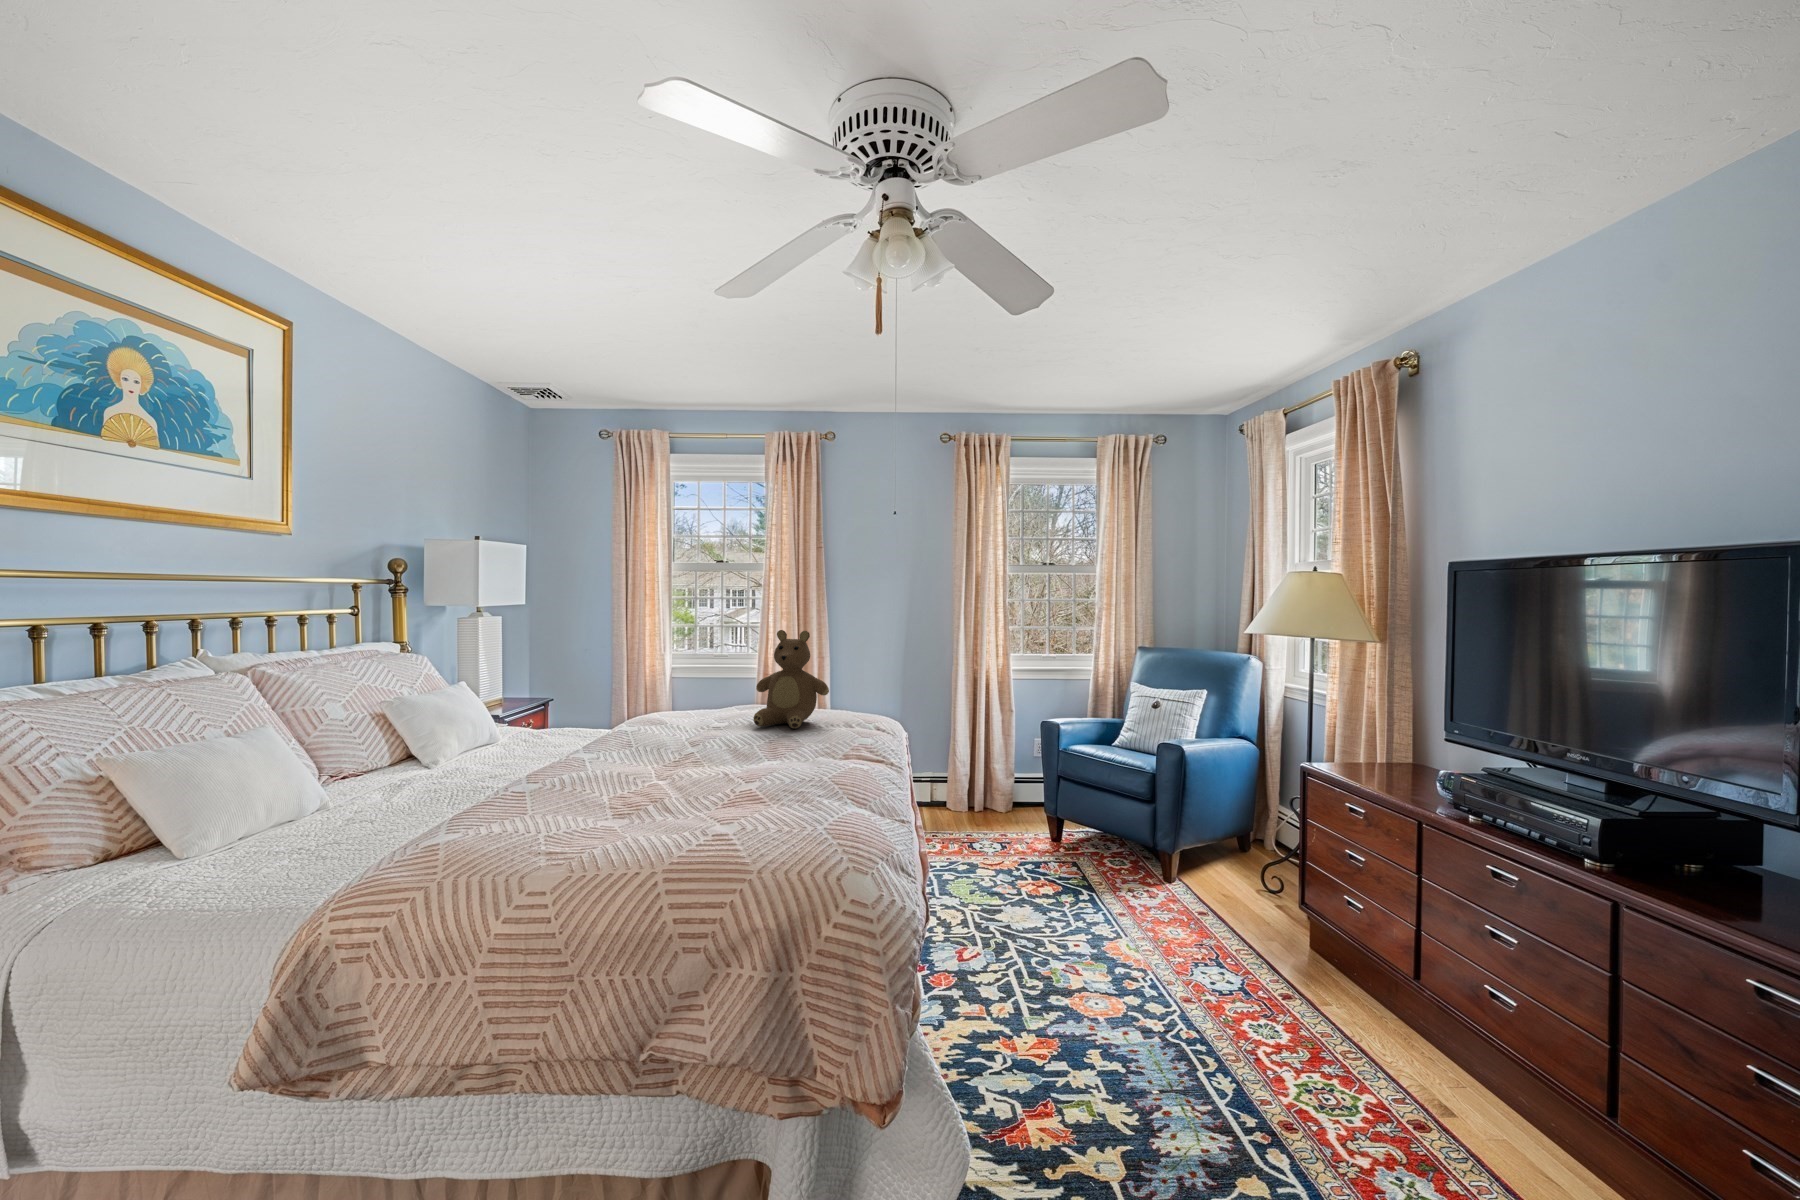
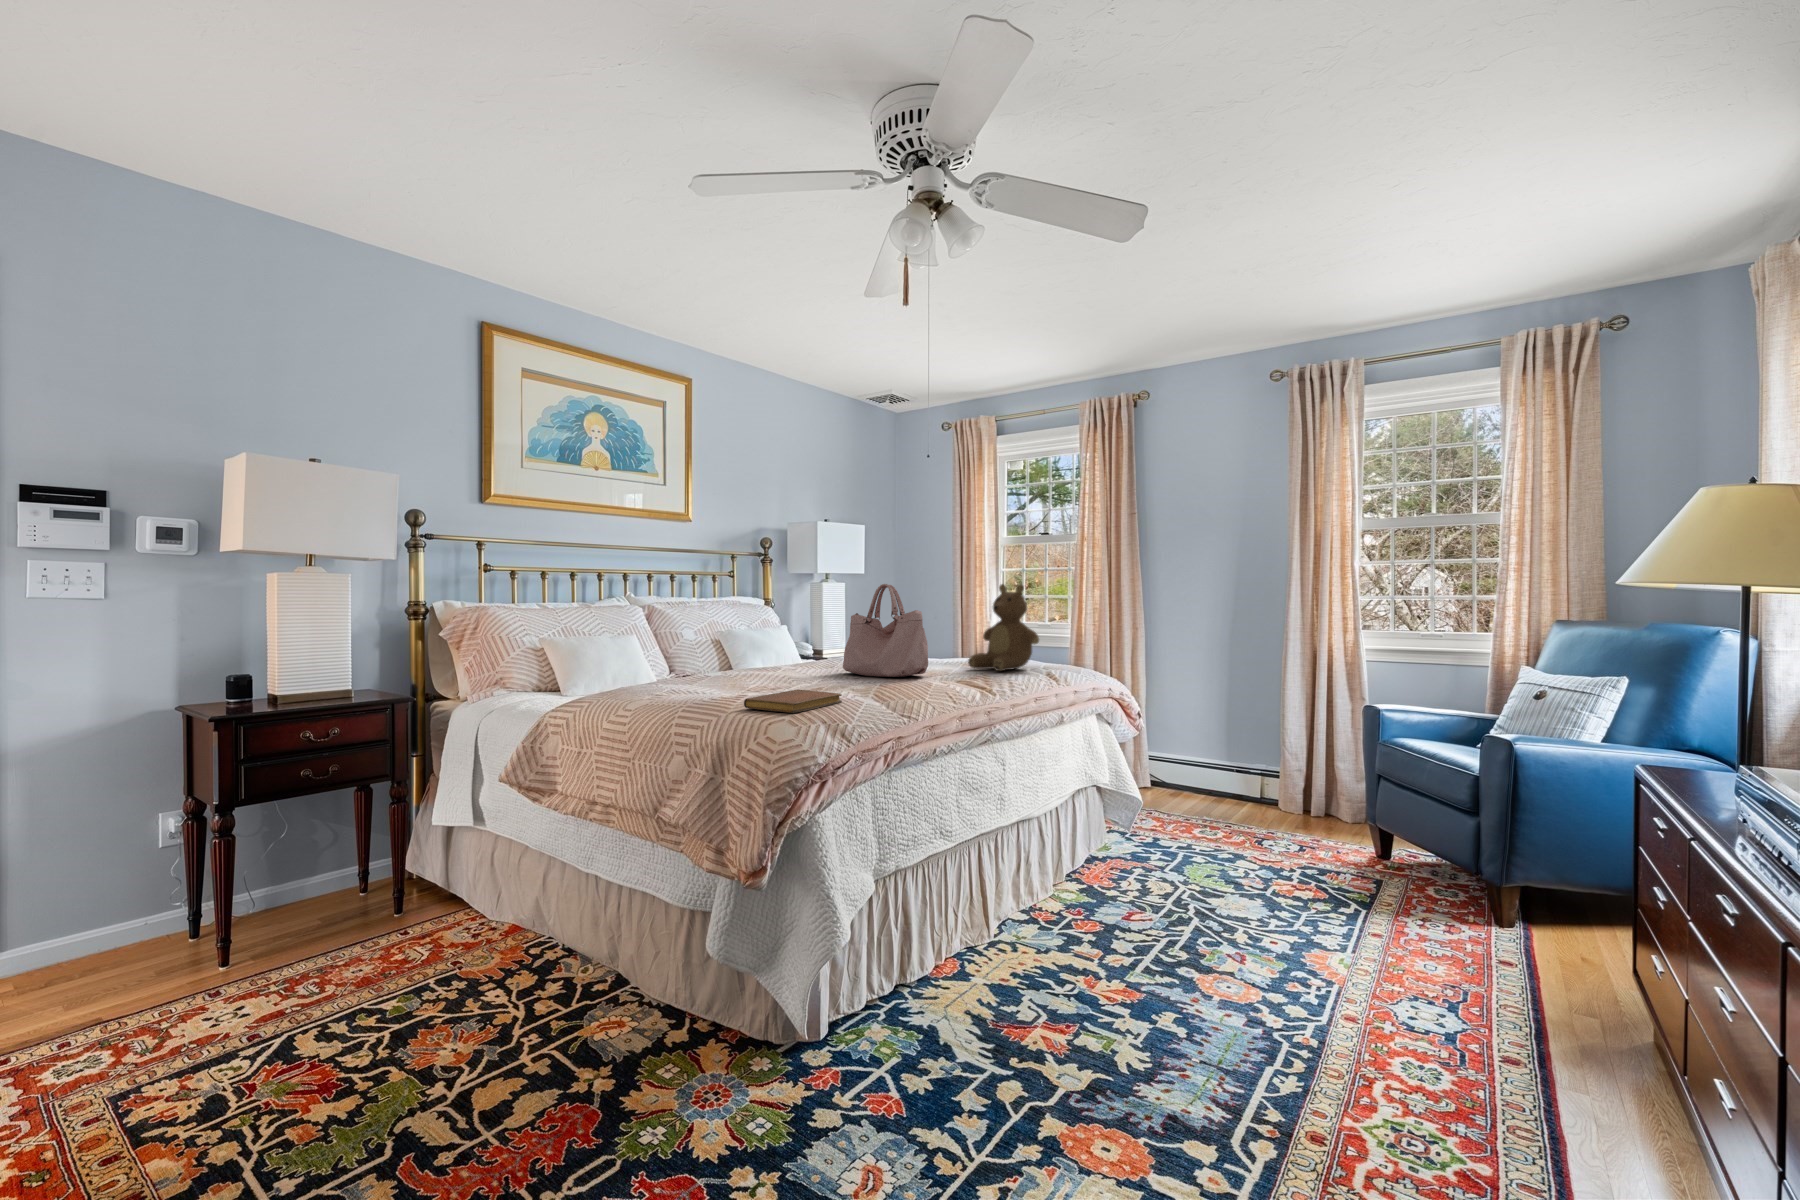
handbag: none [623,640,745,754] -> present [843,584,928,677]
notebook: none [659,802,749,848] -> present [744,690,842,713]

